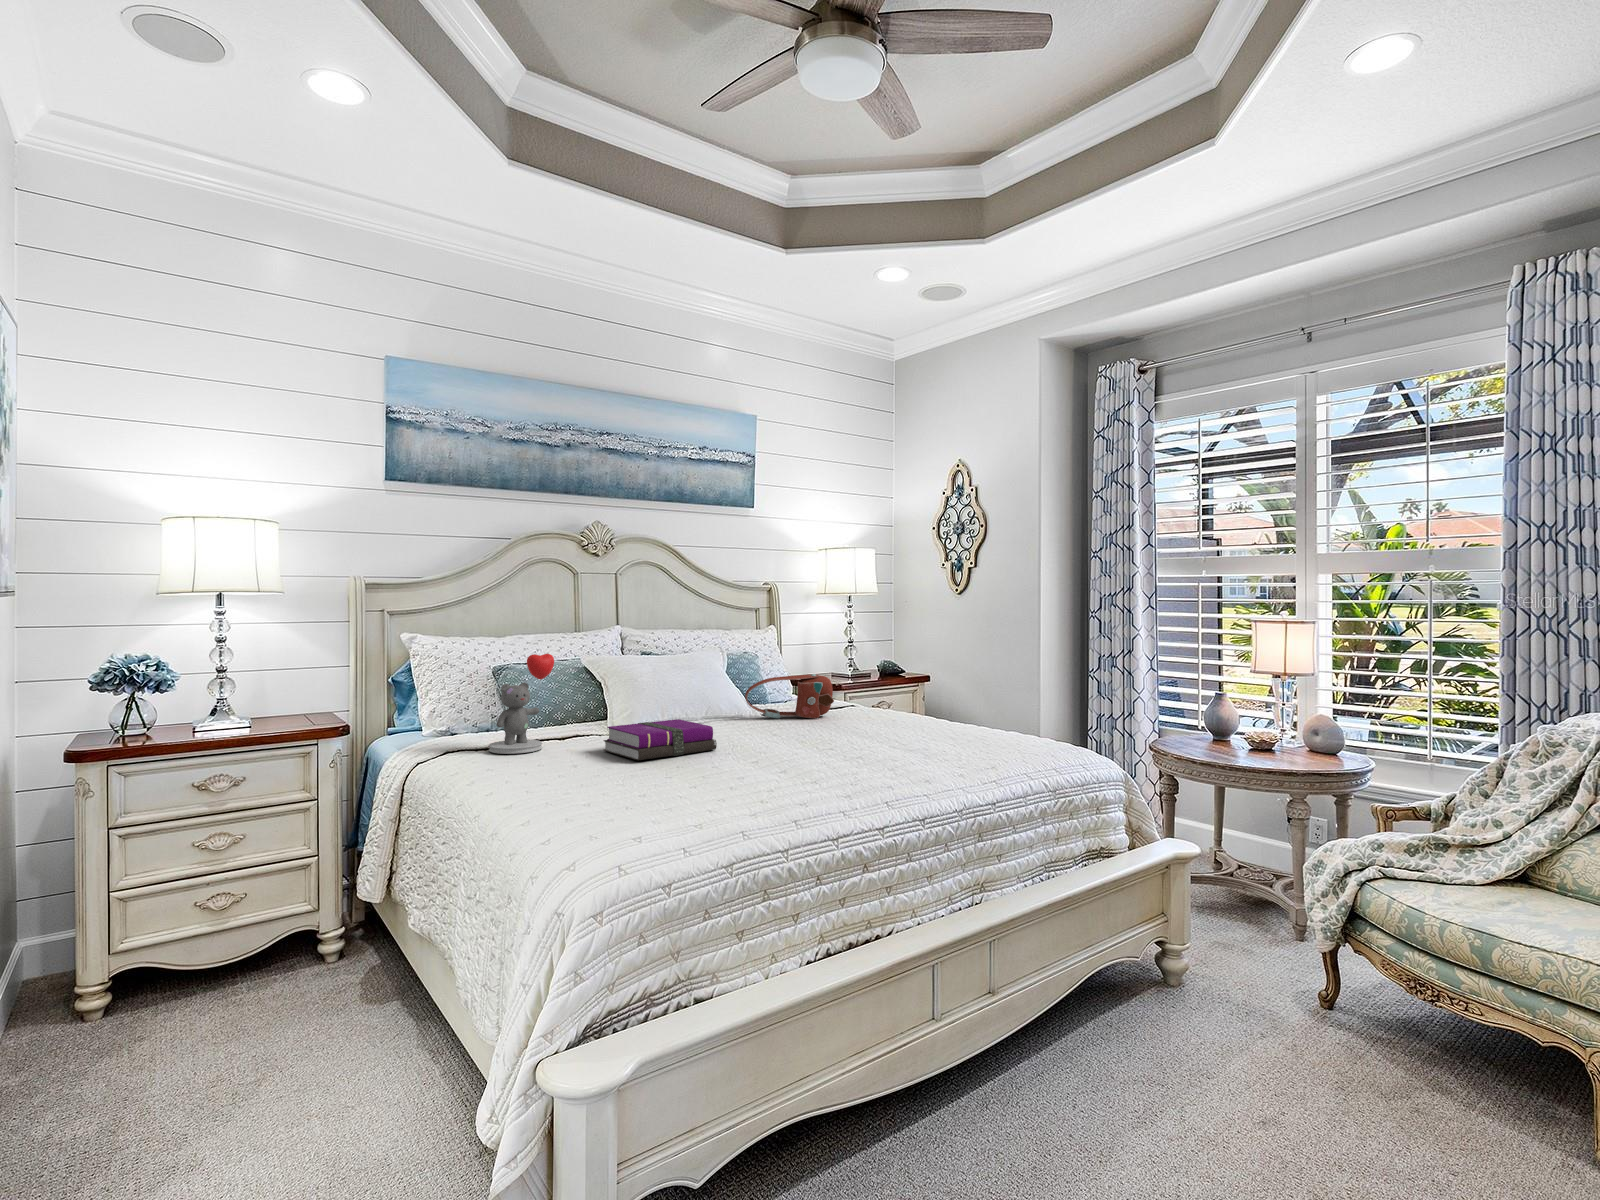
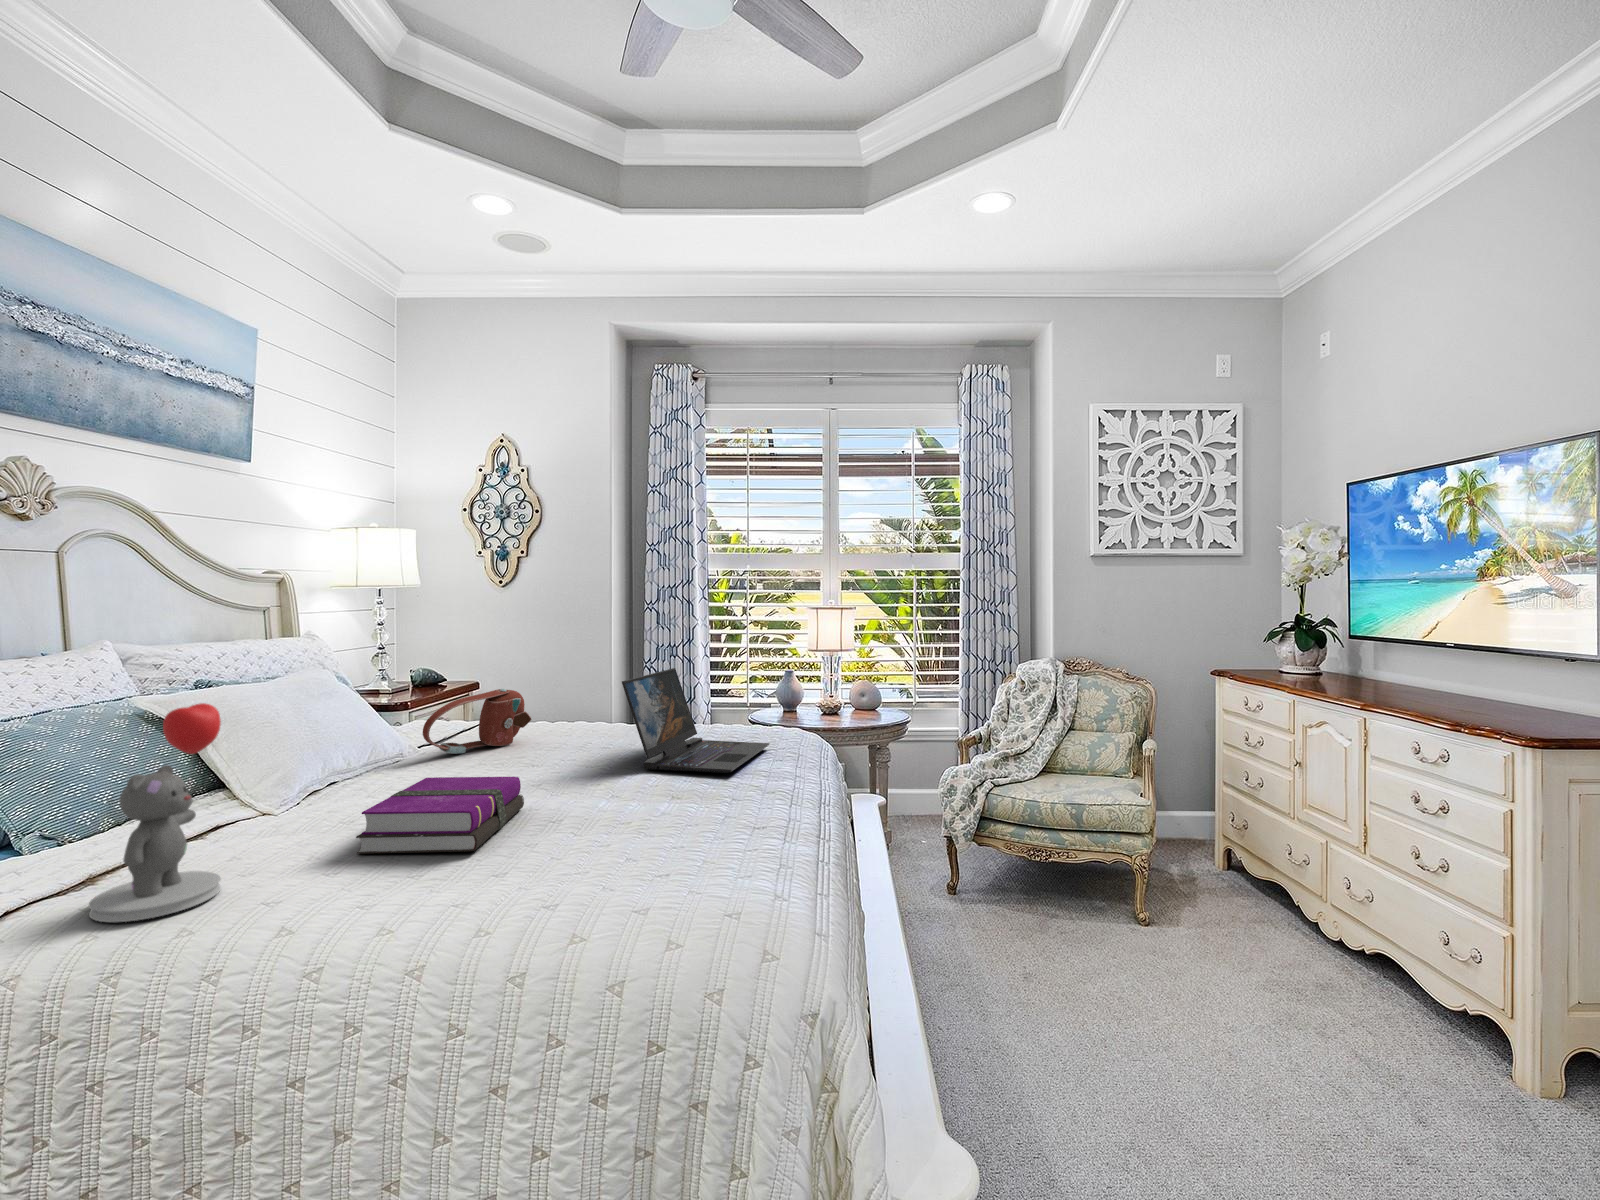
laptop: none [831,668,974,758] -> present [622,668,769,773]

